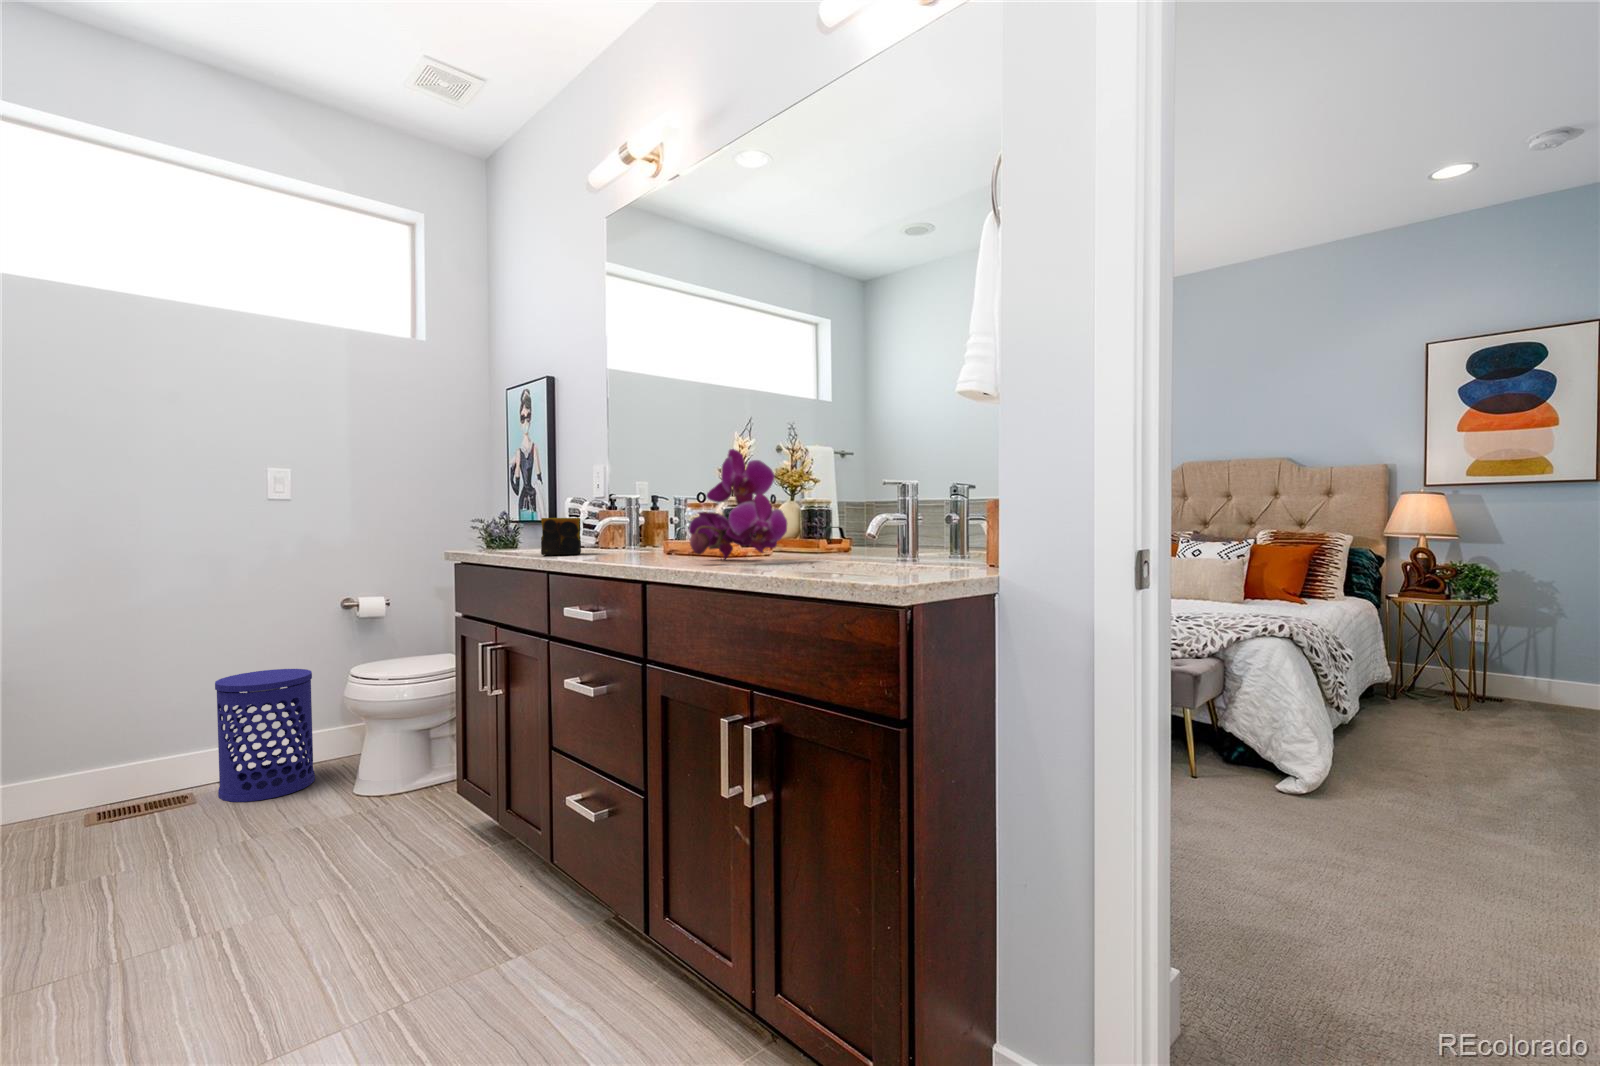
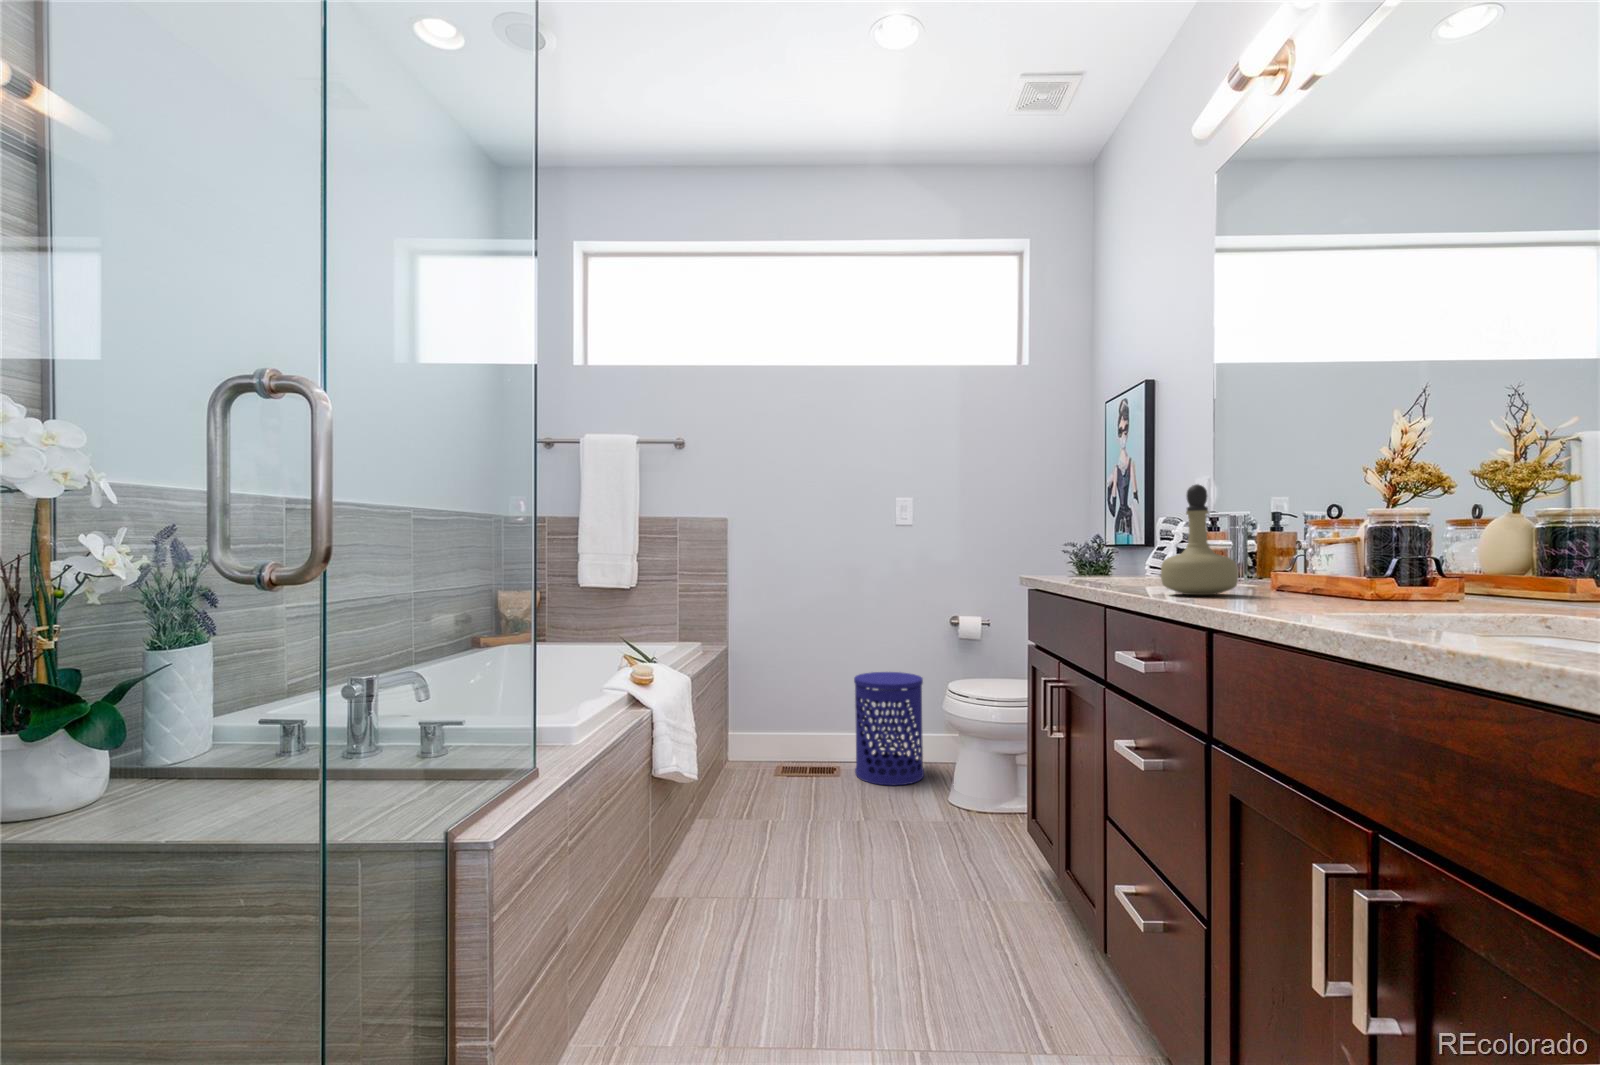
flower: present [689,449,787,559] -> none [1282,434,1481,604]
perfume bottle: none [598,475,652,560] -> present [1161,484,1238,595]
candle: present [541,518,581,555] -> none [1103,540,1157,584]

